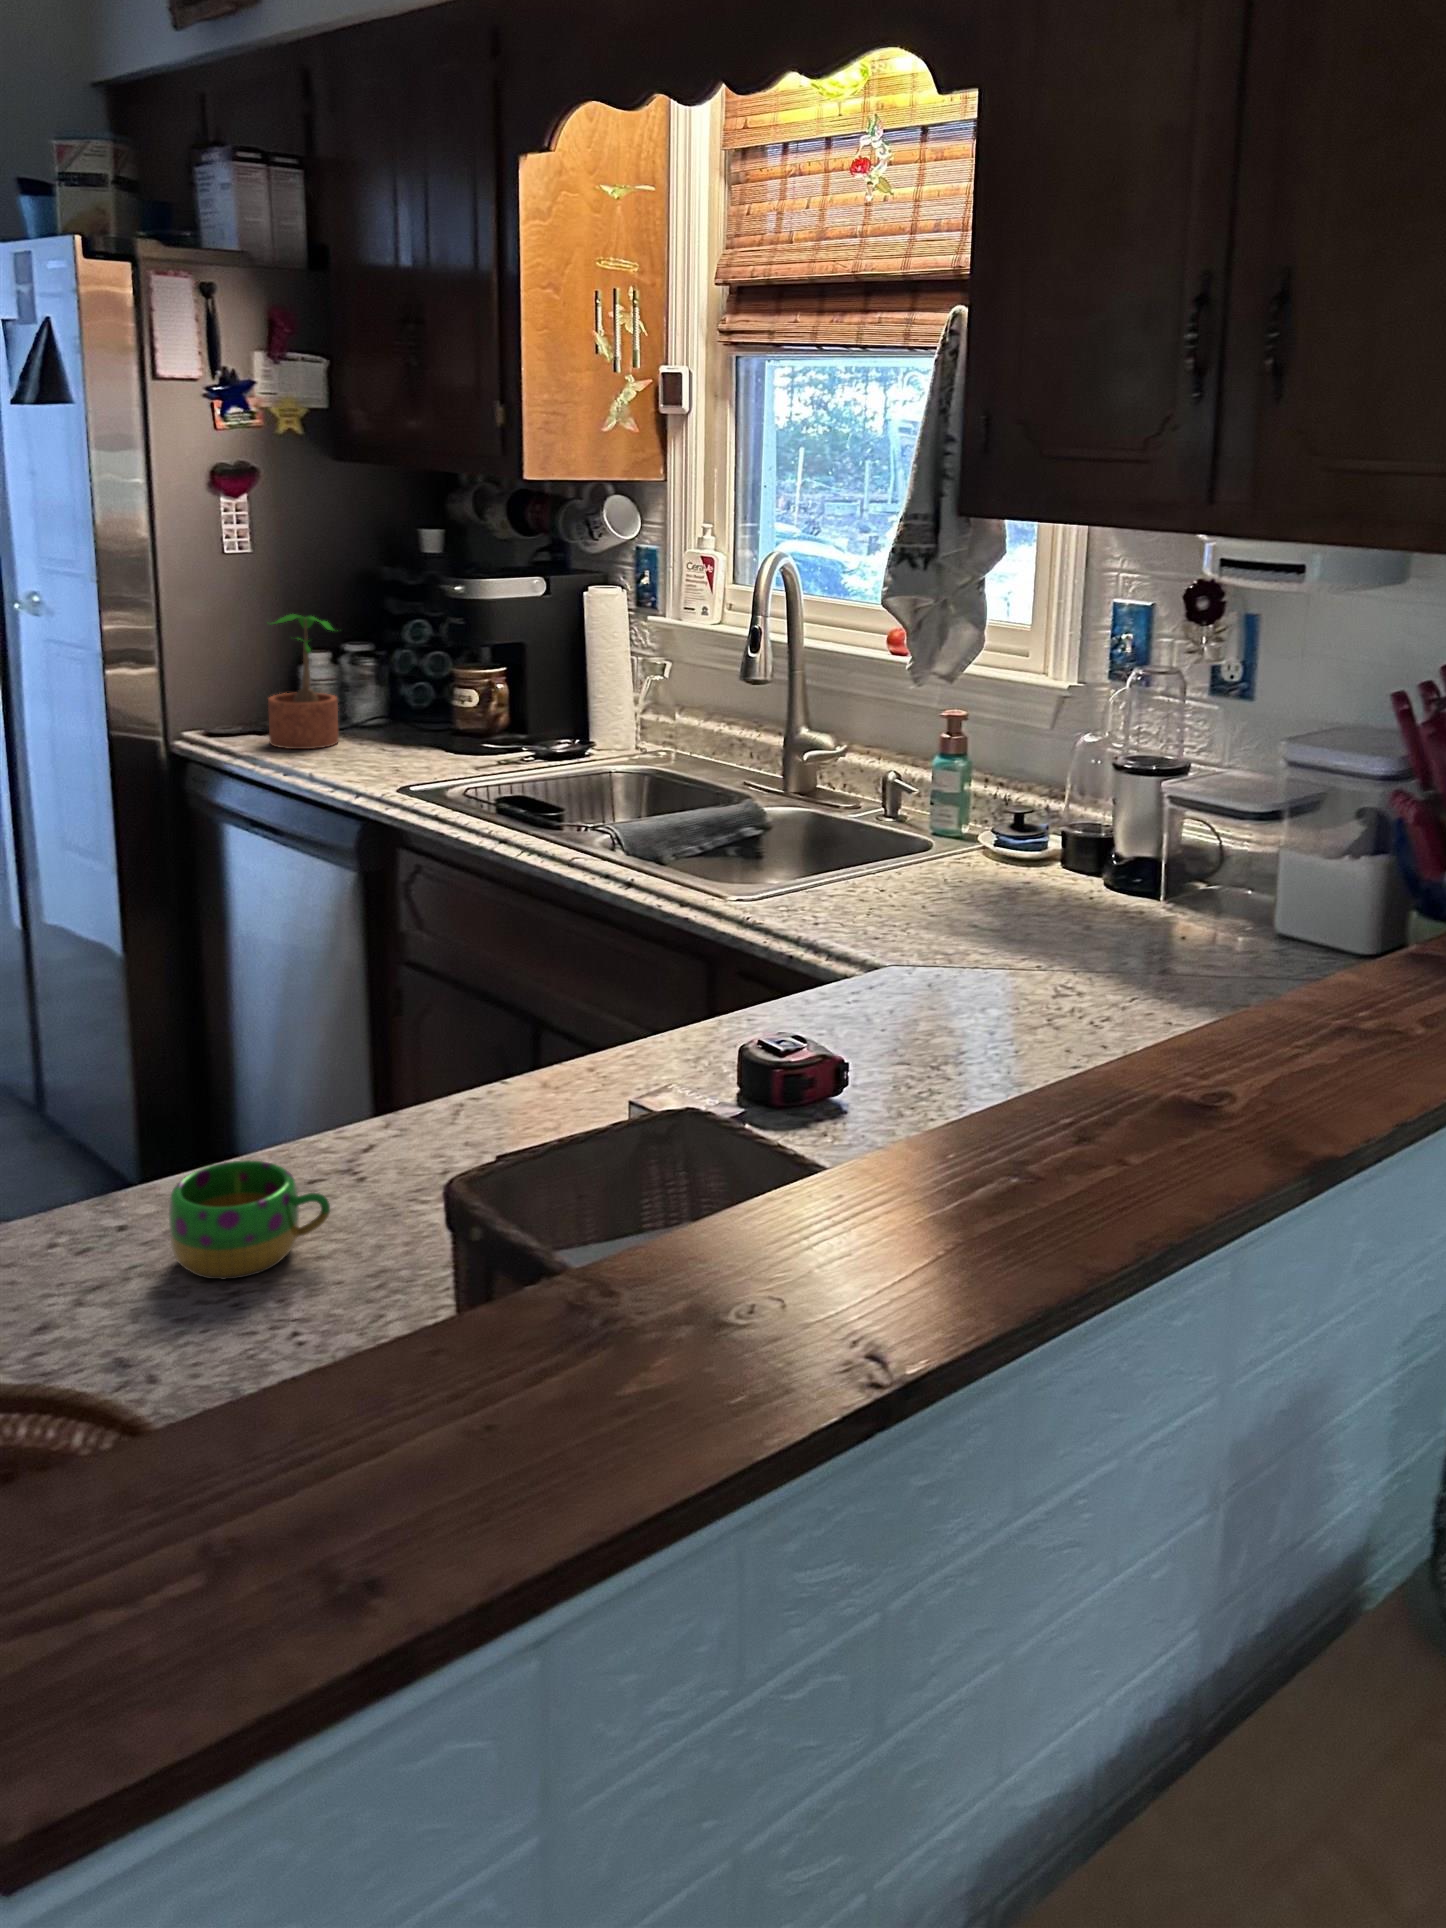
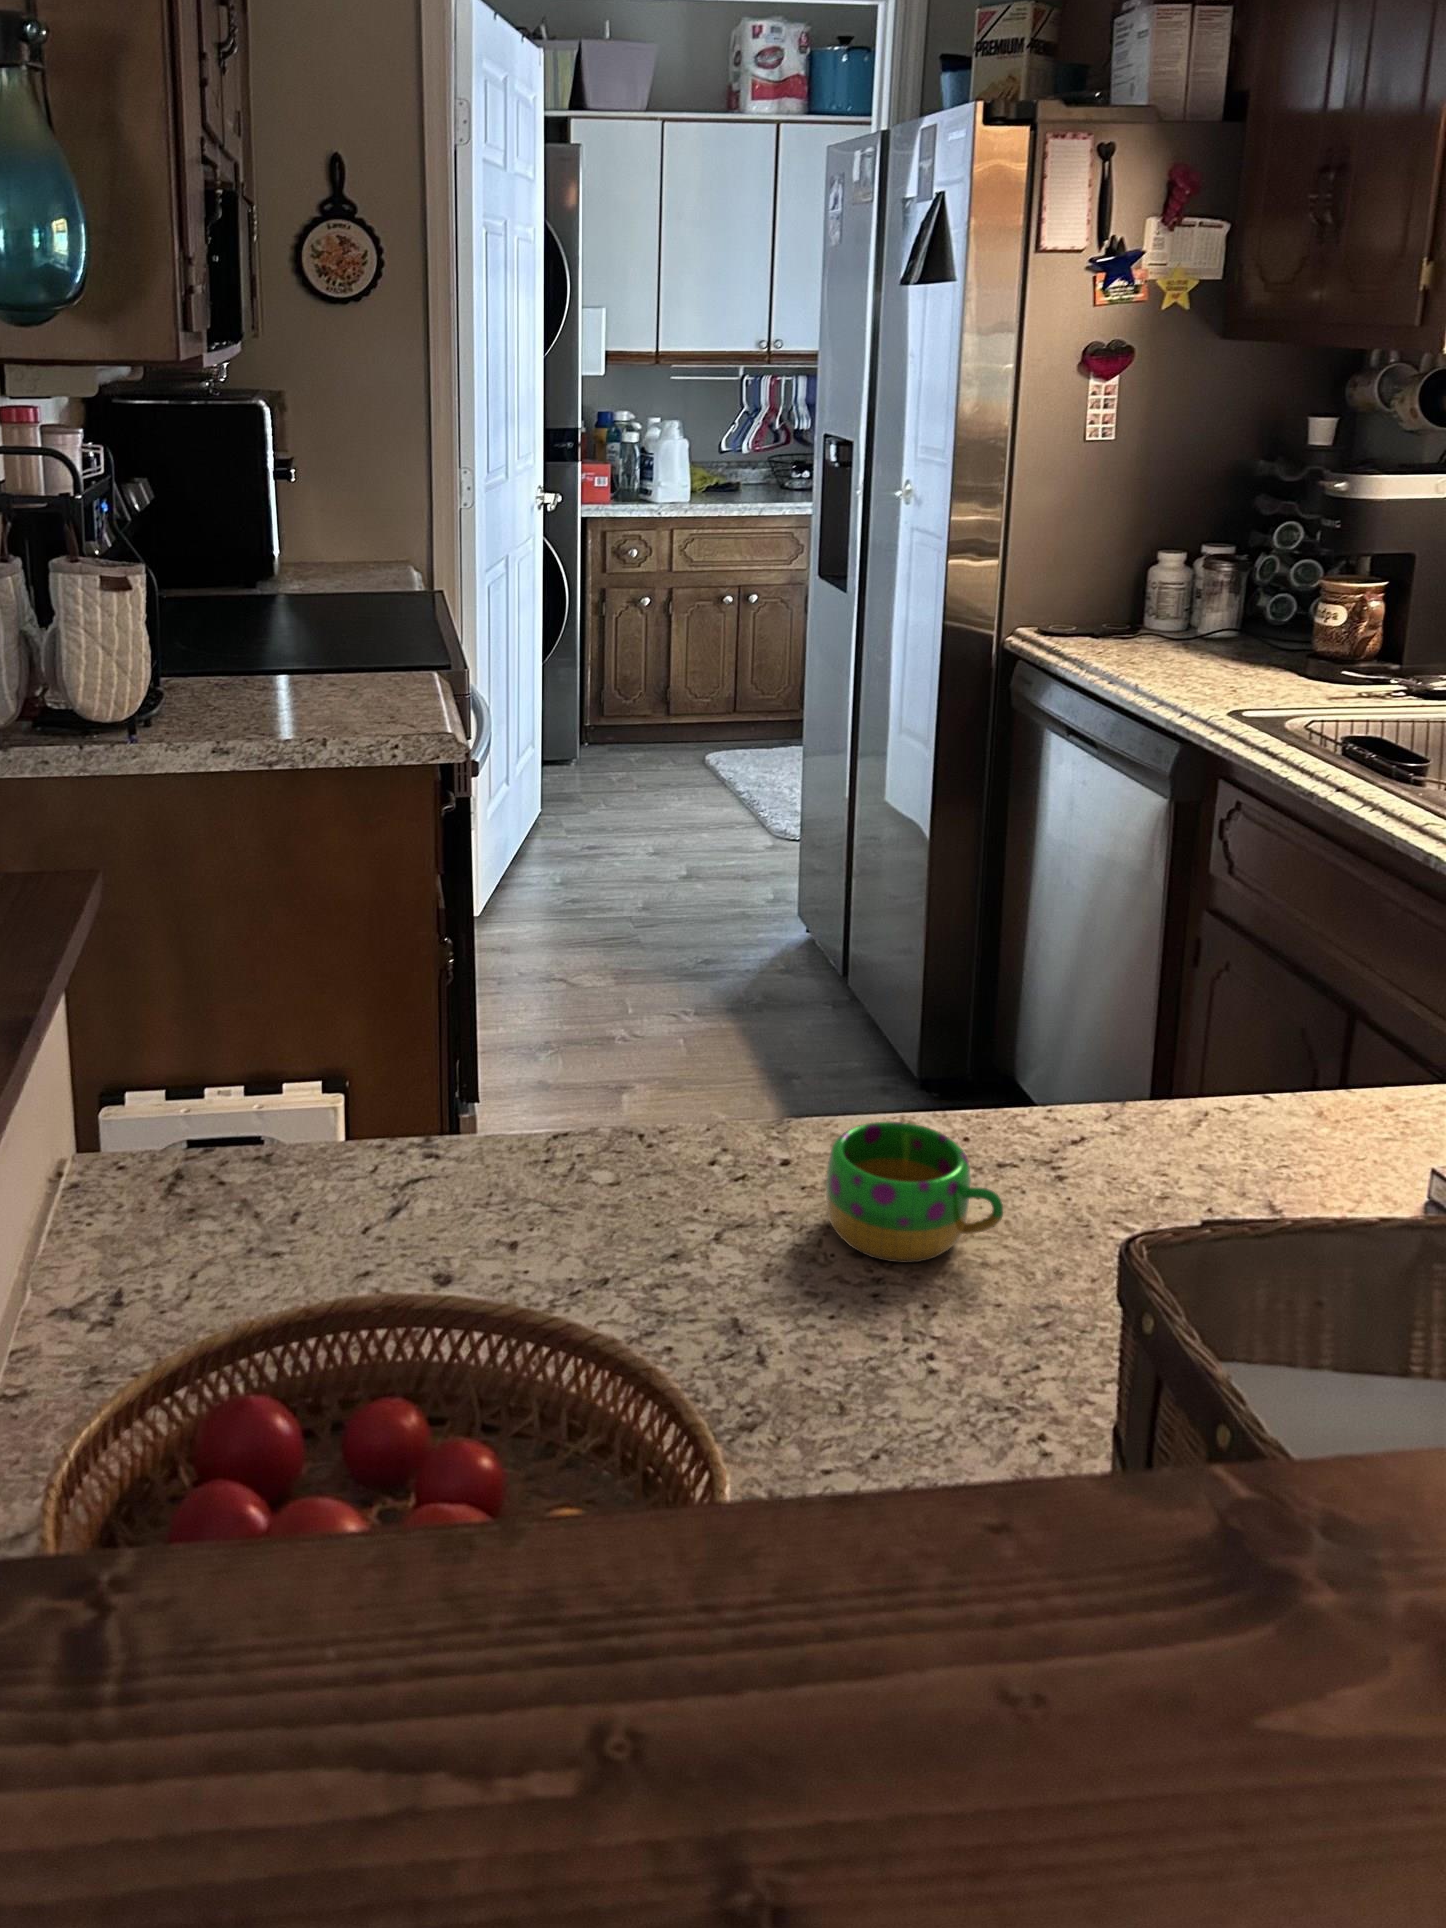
potted plant: present [268,614,338,749] -> none [1103,508,1199,657]

